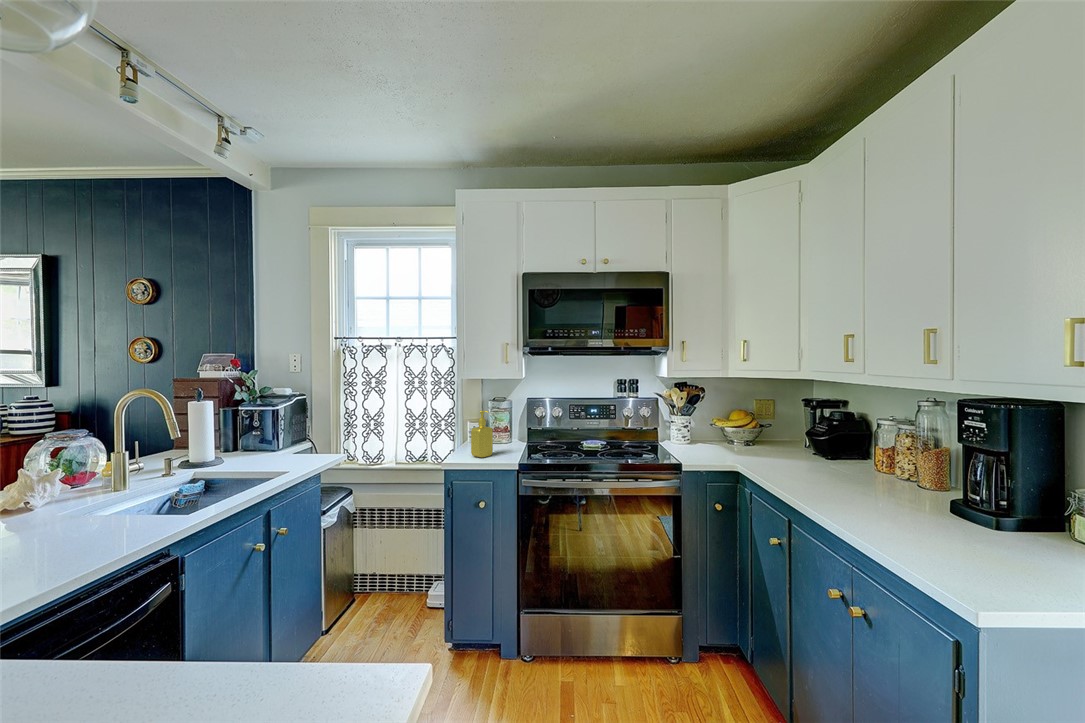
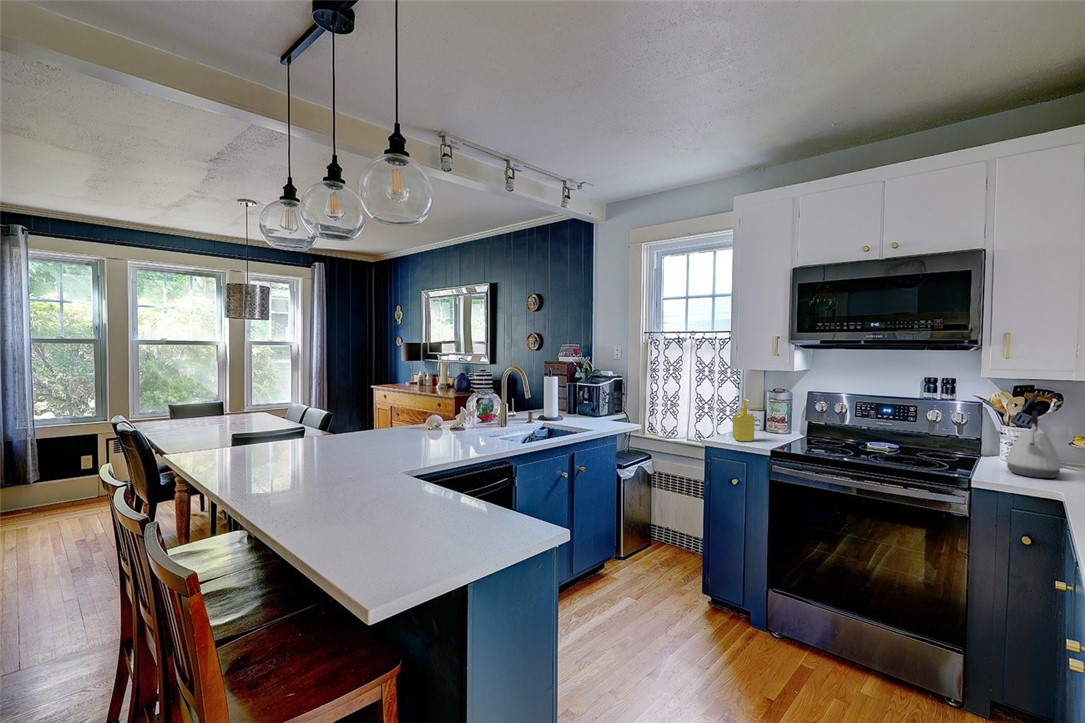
kettle: none [689,401,723,454] -> present [1006,411,1062,478]

